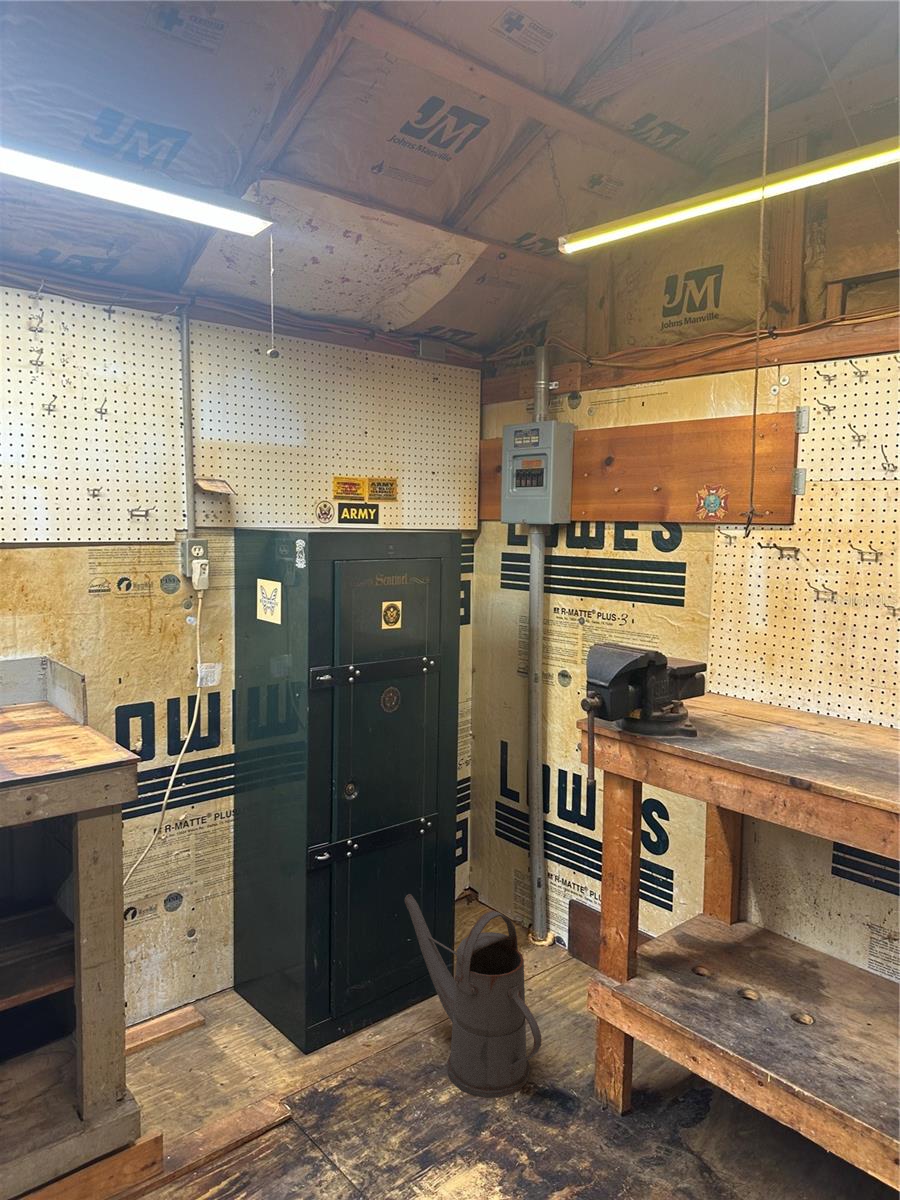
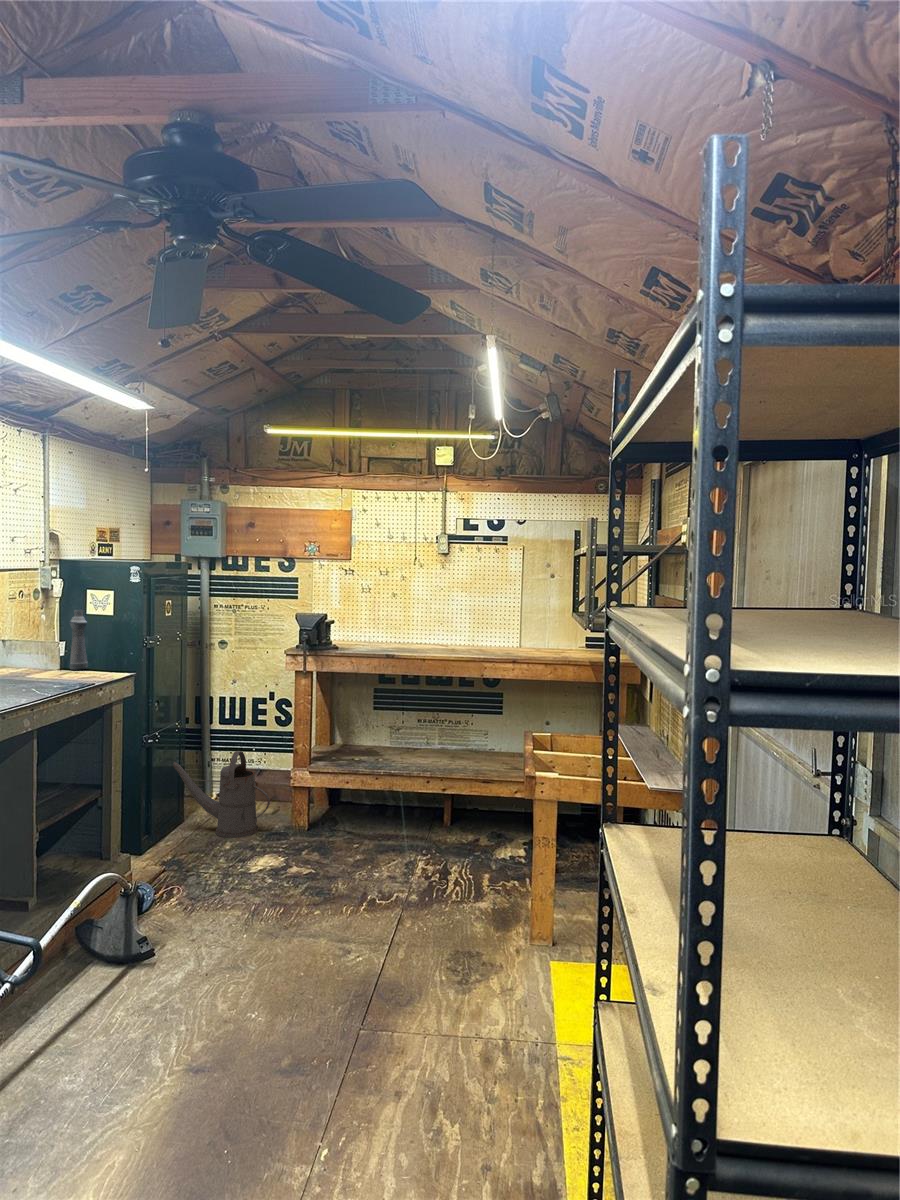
bottle: none [36,626,78,747] -> present [69,610,88,670]

